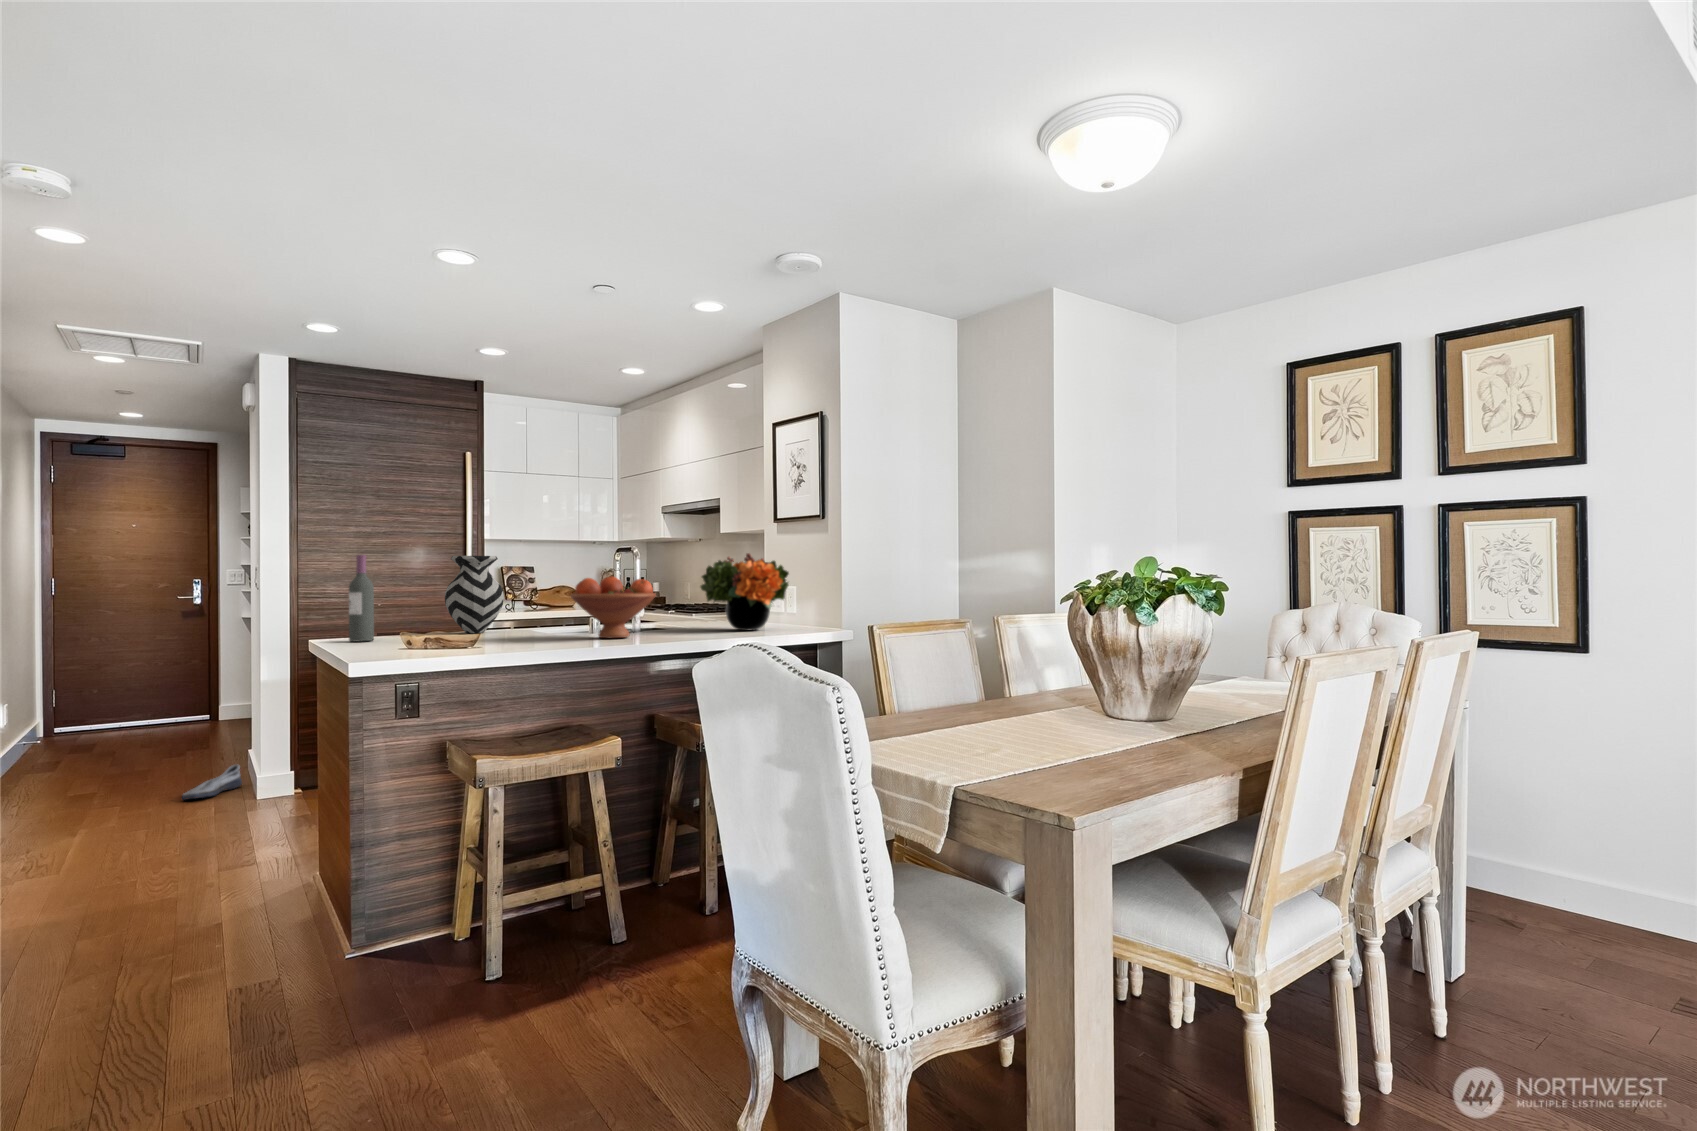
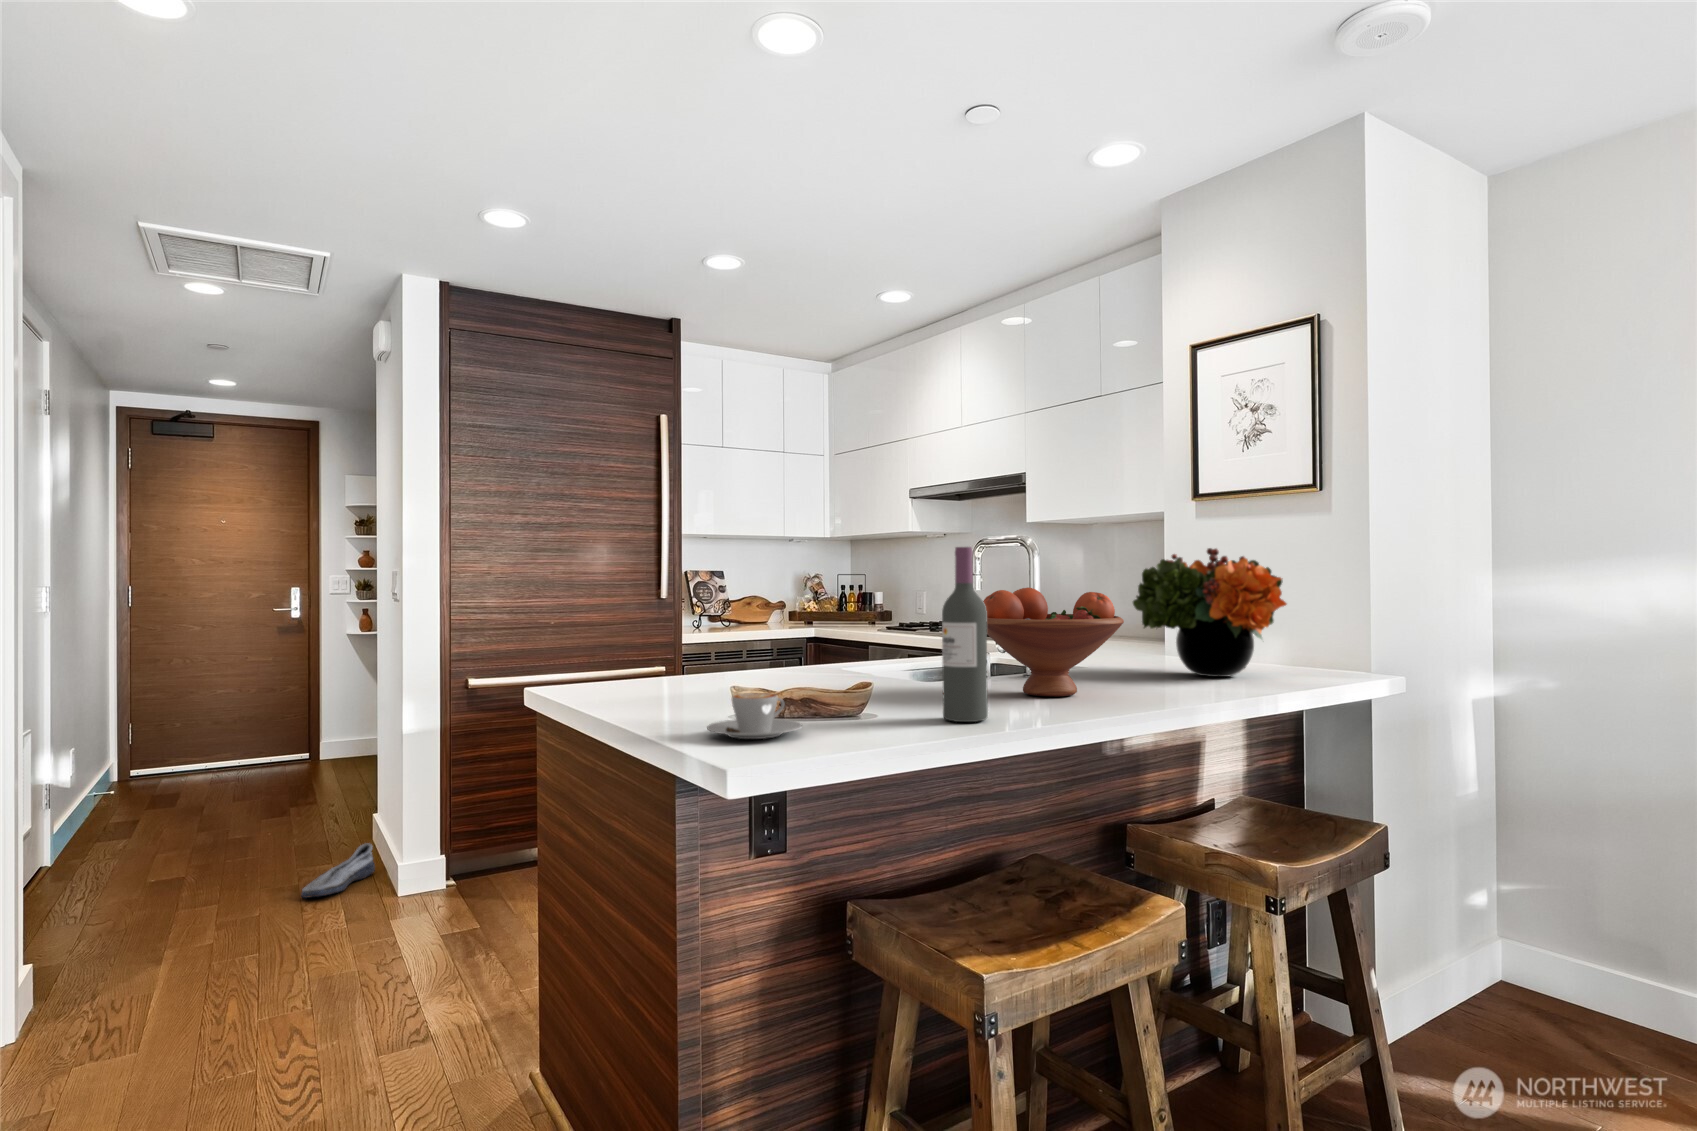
wine bottle: present [349,555,374,642] -> present [942,547,988,722]
vase: present [445,556,504,633] -> none [732,553,820,679]
coffee cup: none [366,631,422,653] -> present [707,693,802,739]

